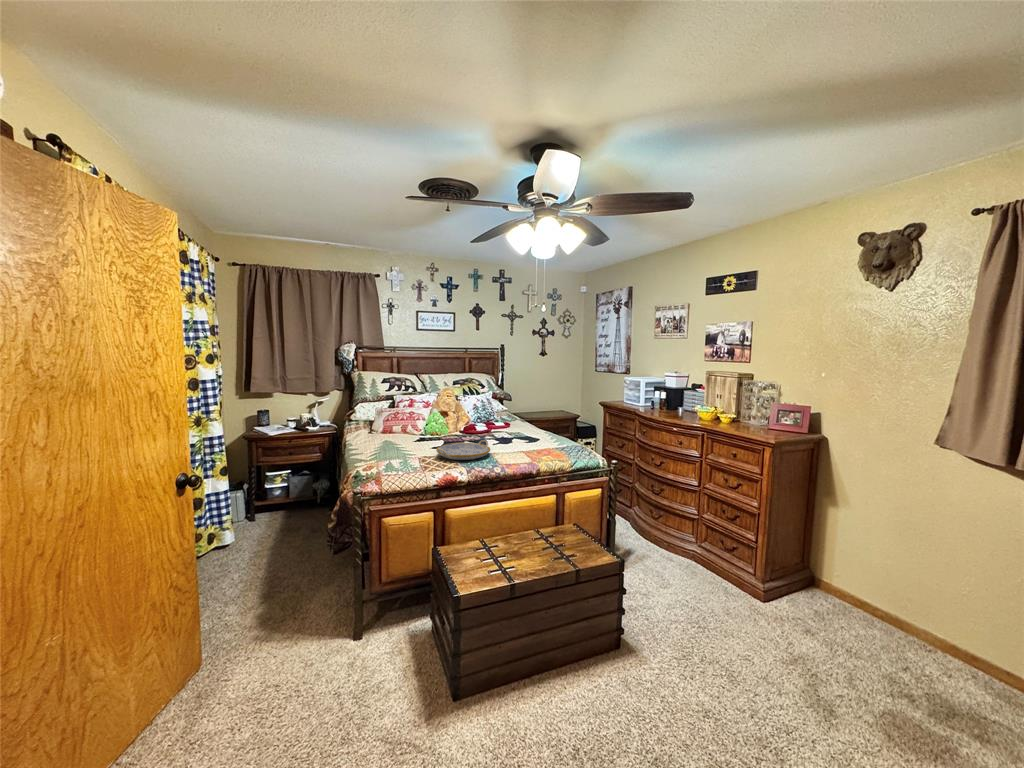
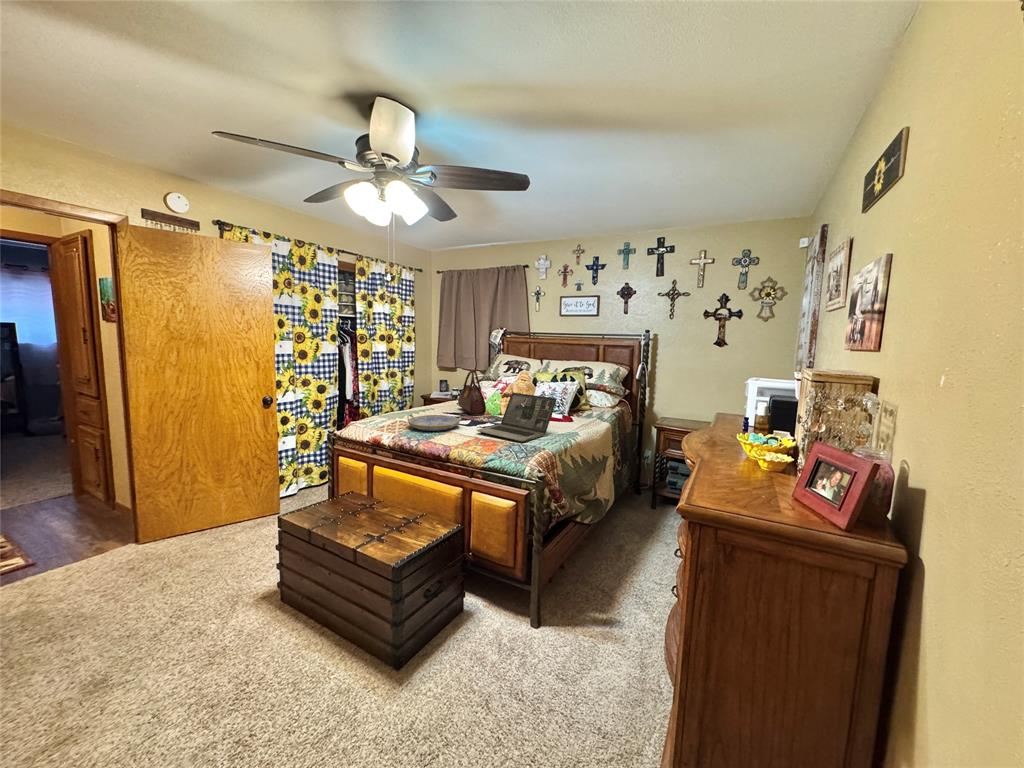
handbag: none [398,393,449,440] -> present [458,370,486,415]
laptop: none [501,408,563,448] -> present [477,393,556,442]

